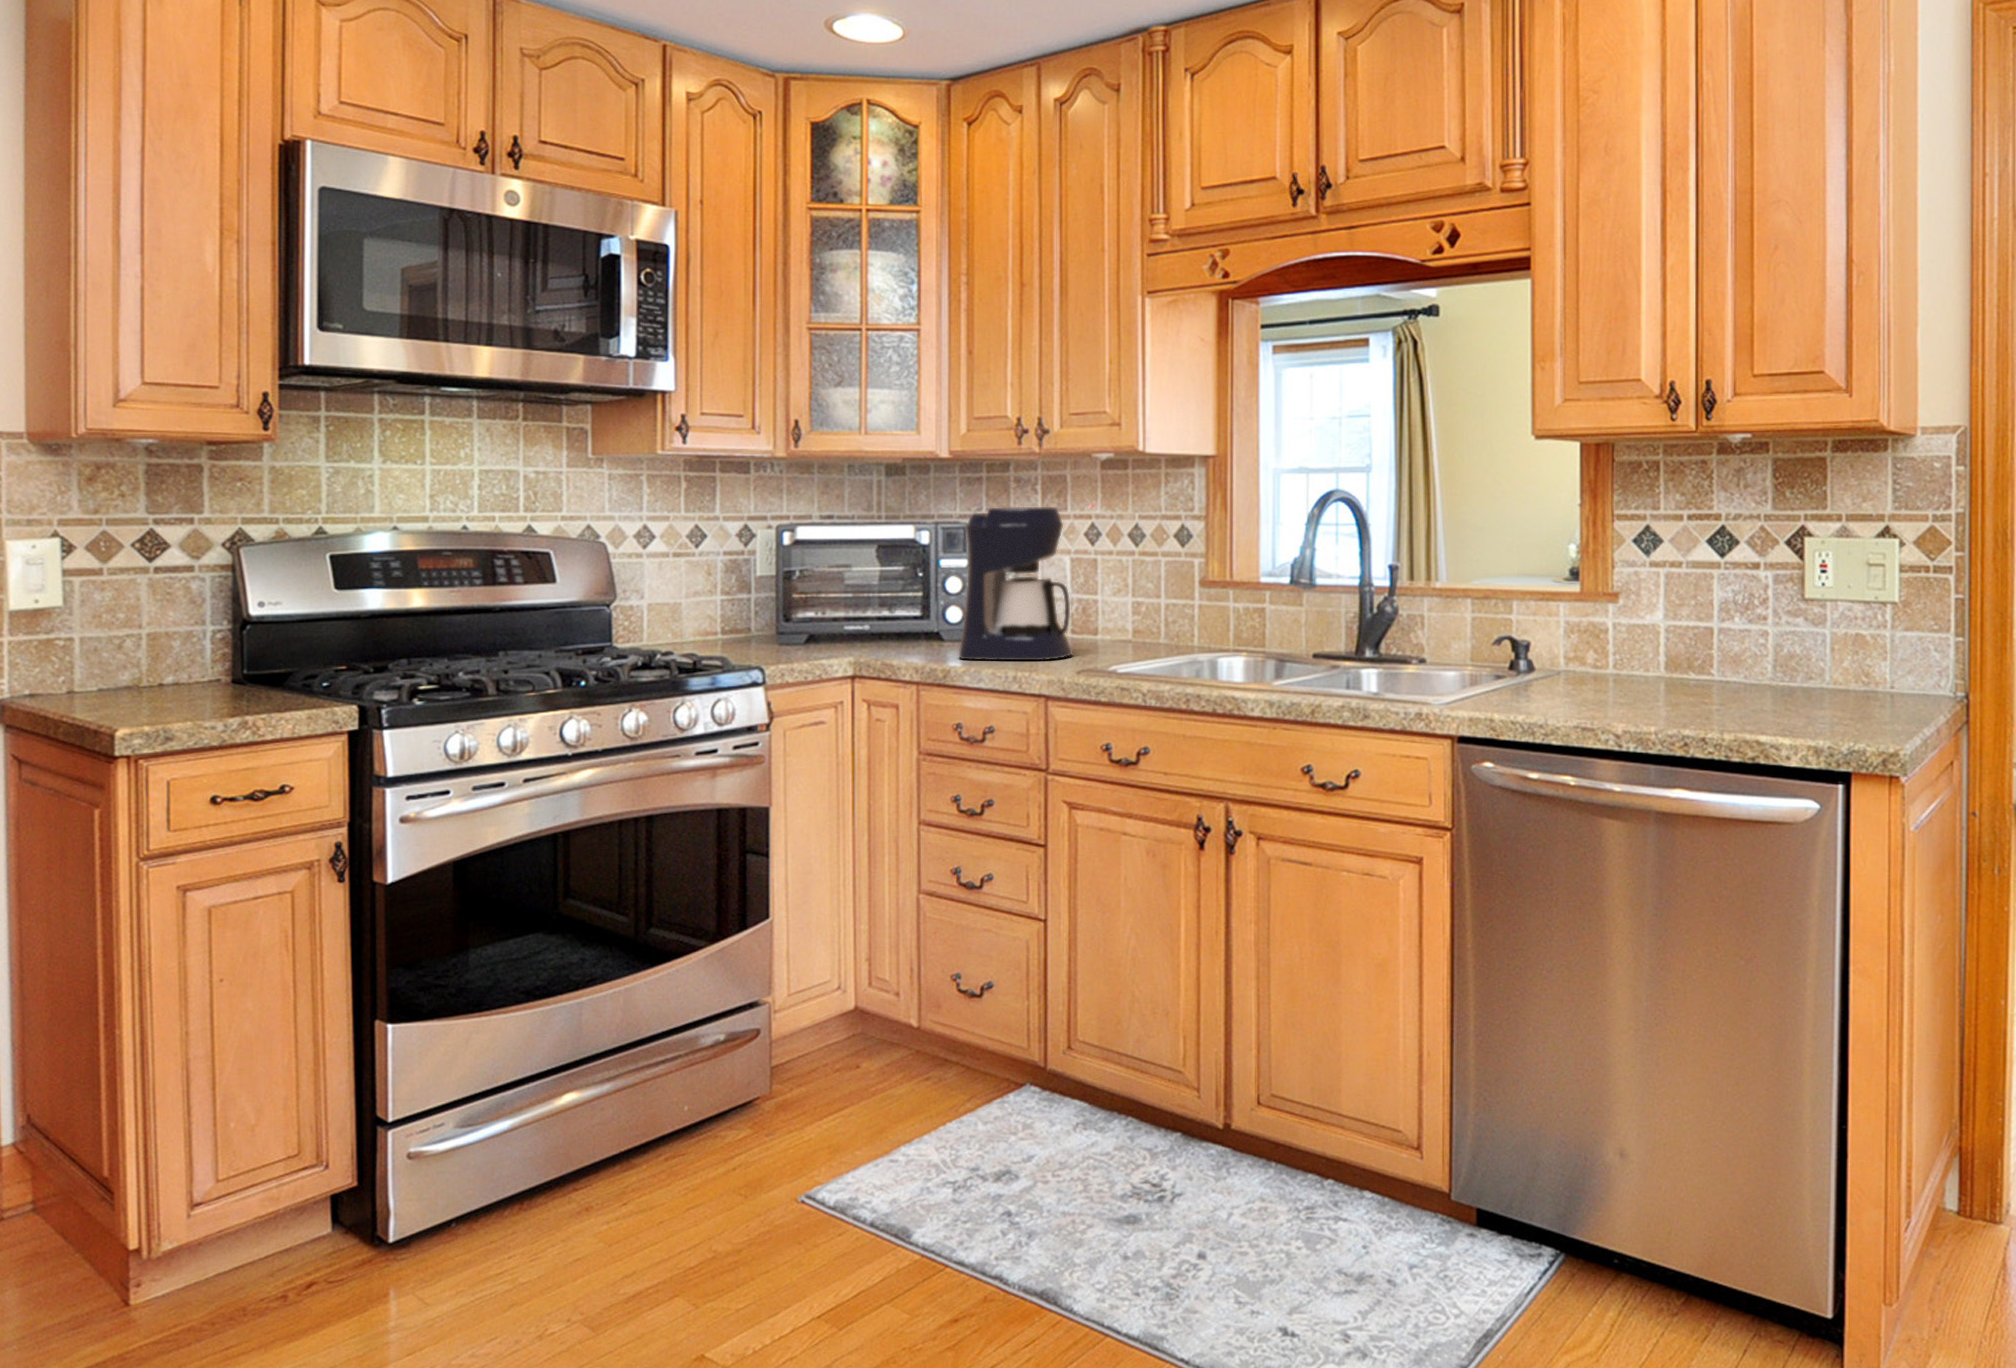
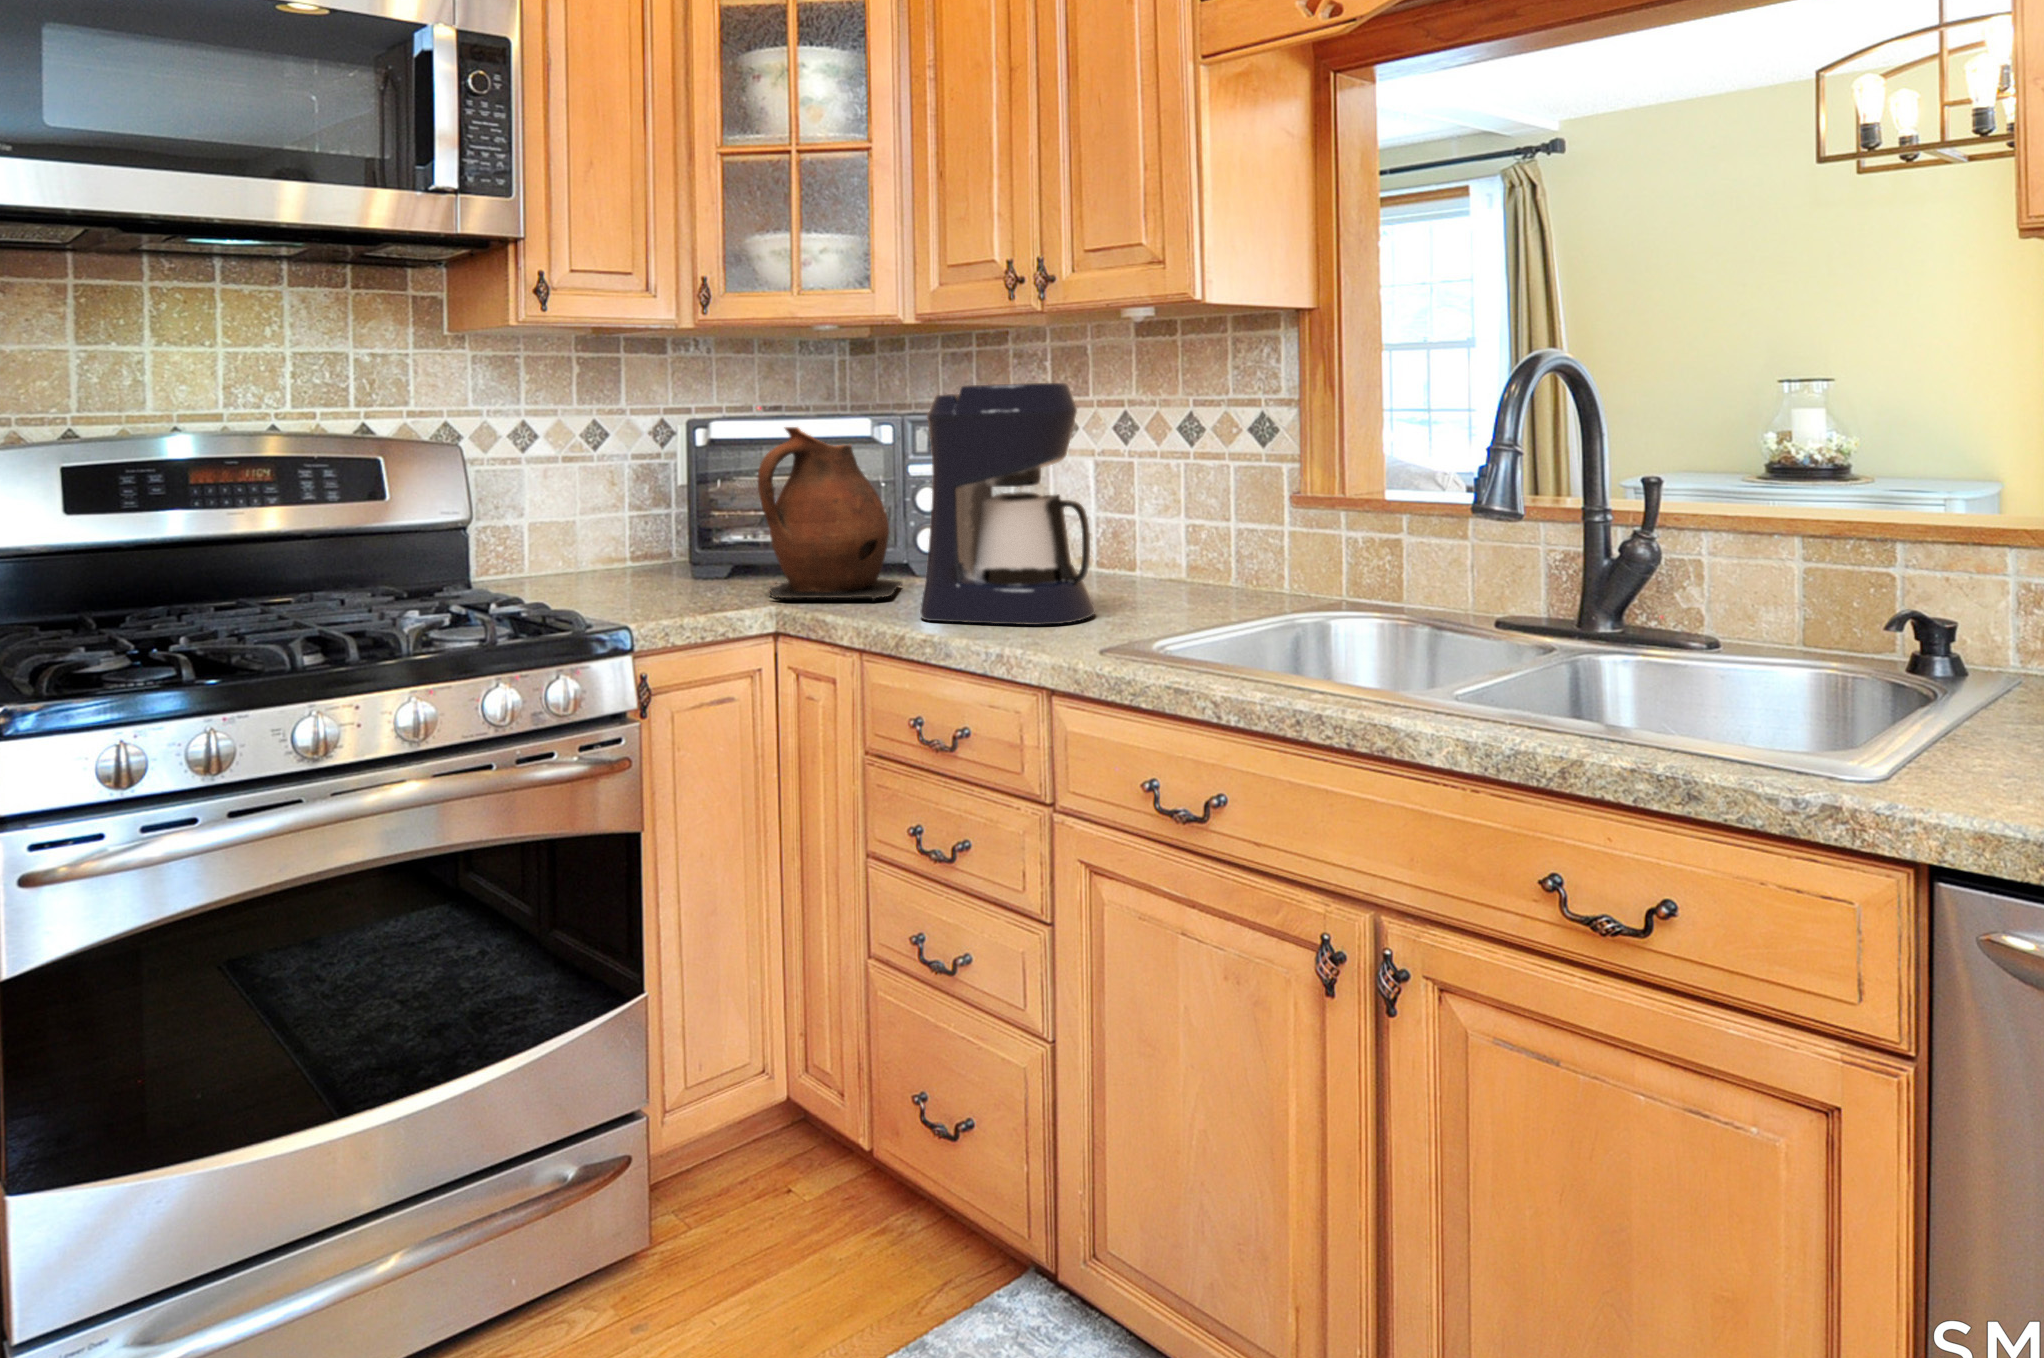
ceramic pitcher: none [842,532,940,651] -> present [758,427,902,600]

